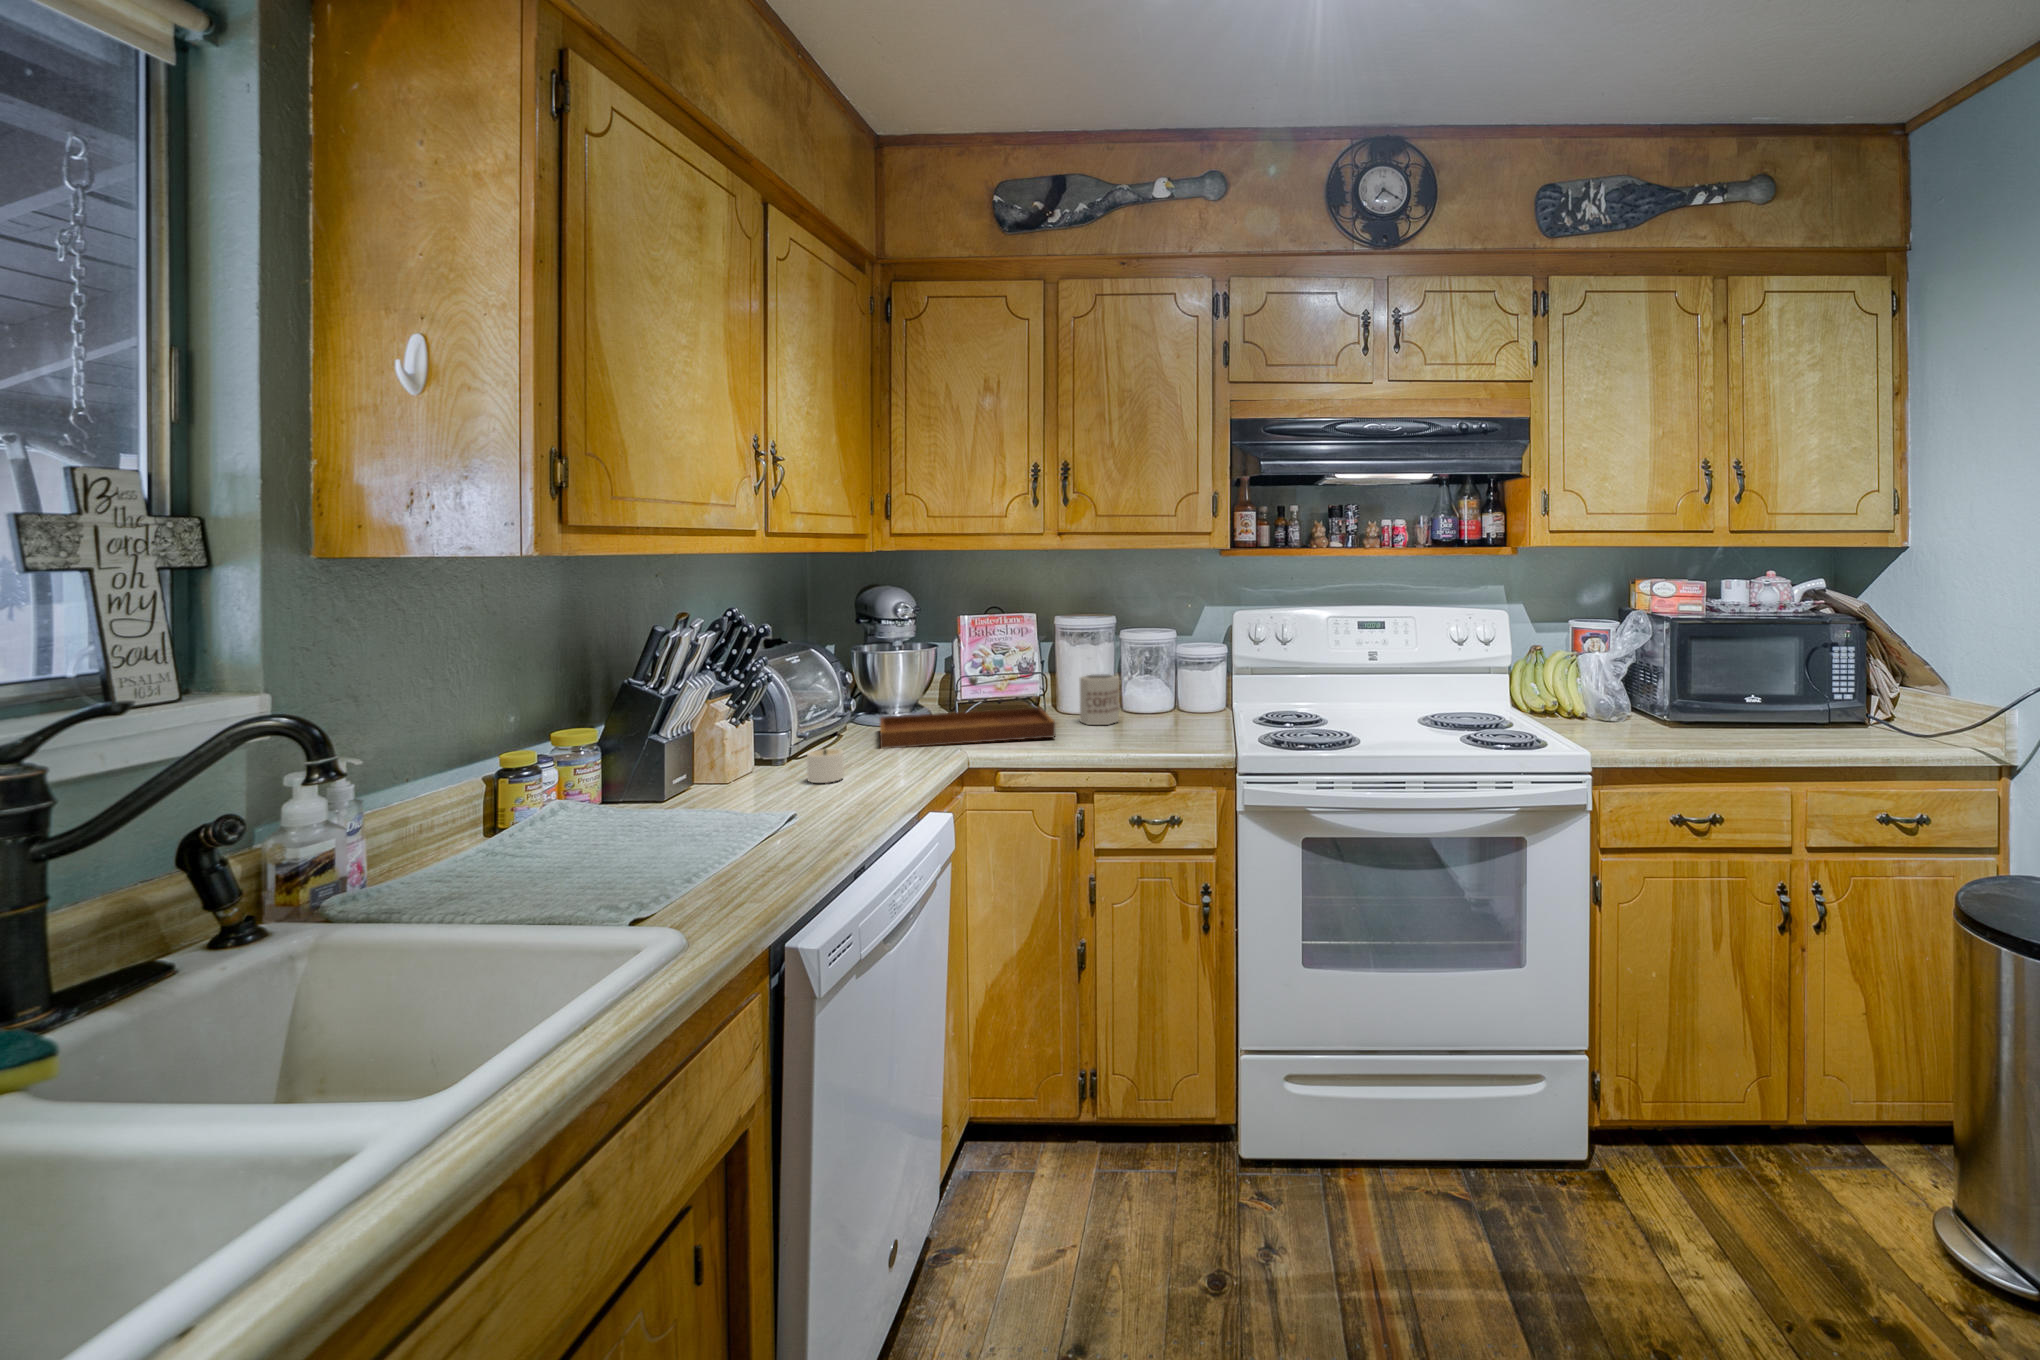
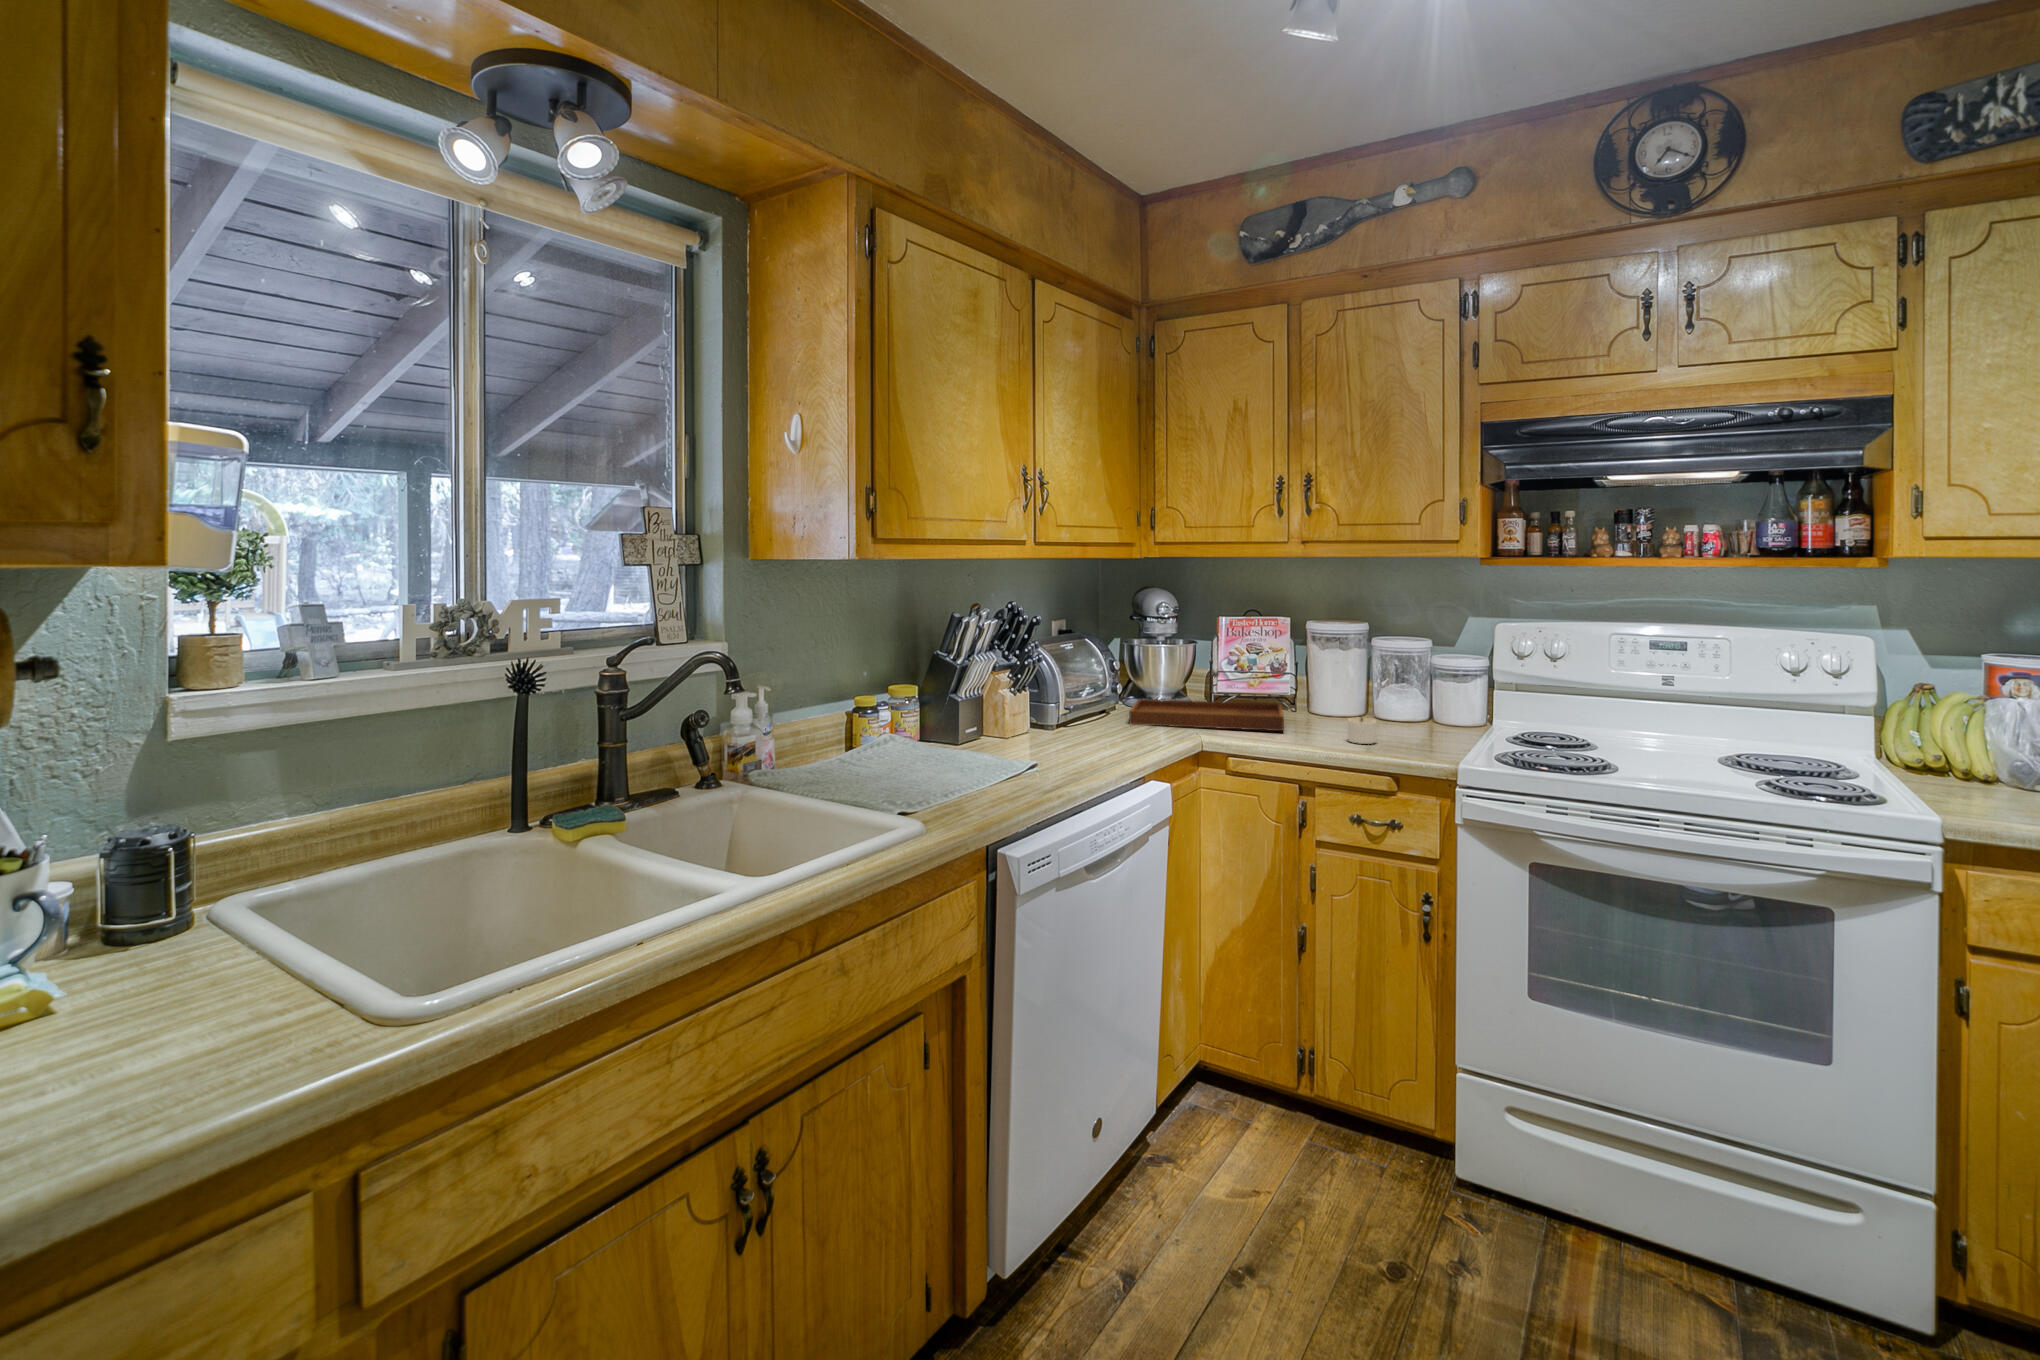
mug: present [1080,675,1119,725] -> none [1320,677,1359,726]
candle: present [807,749,844,783] -> present [1348,718,1376,744]

